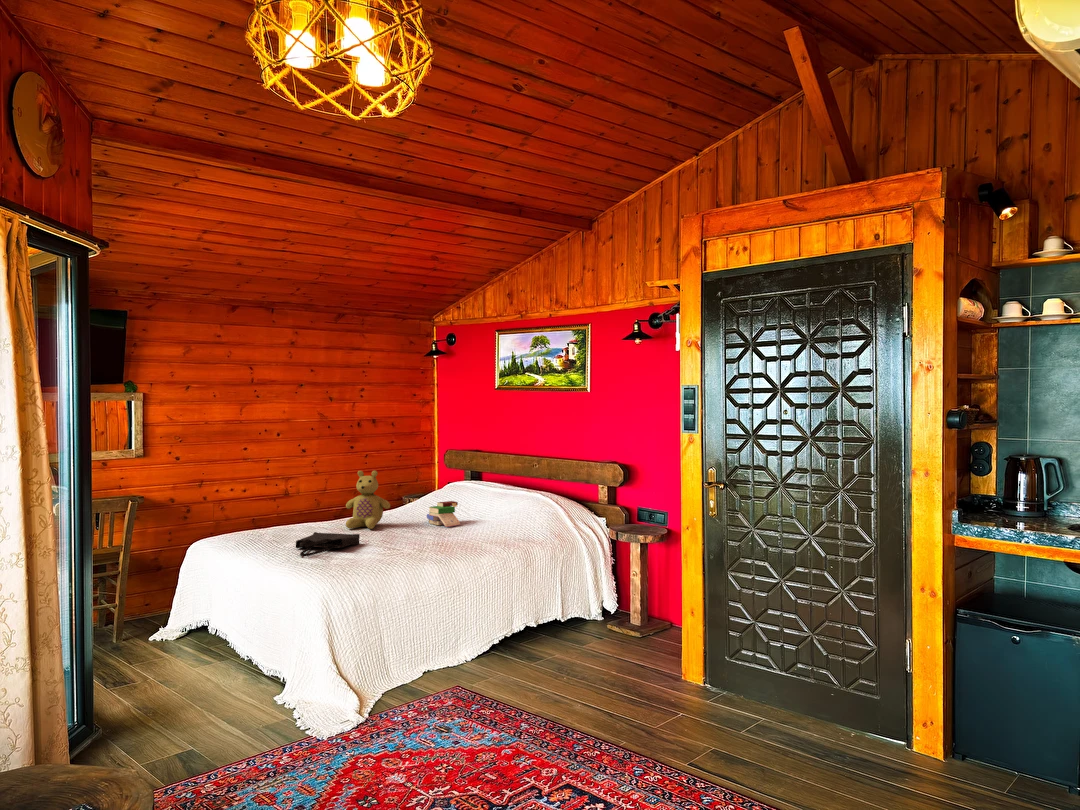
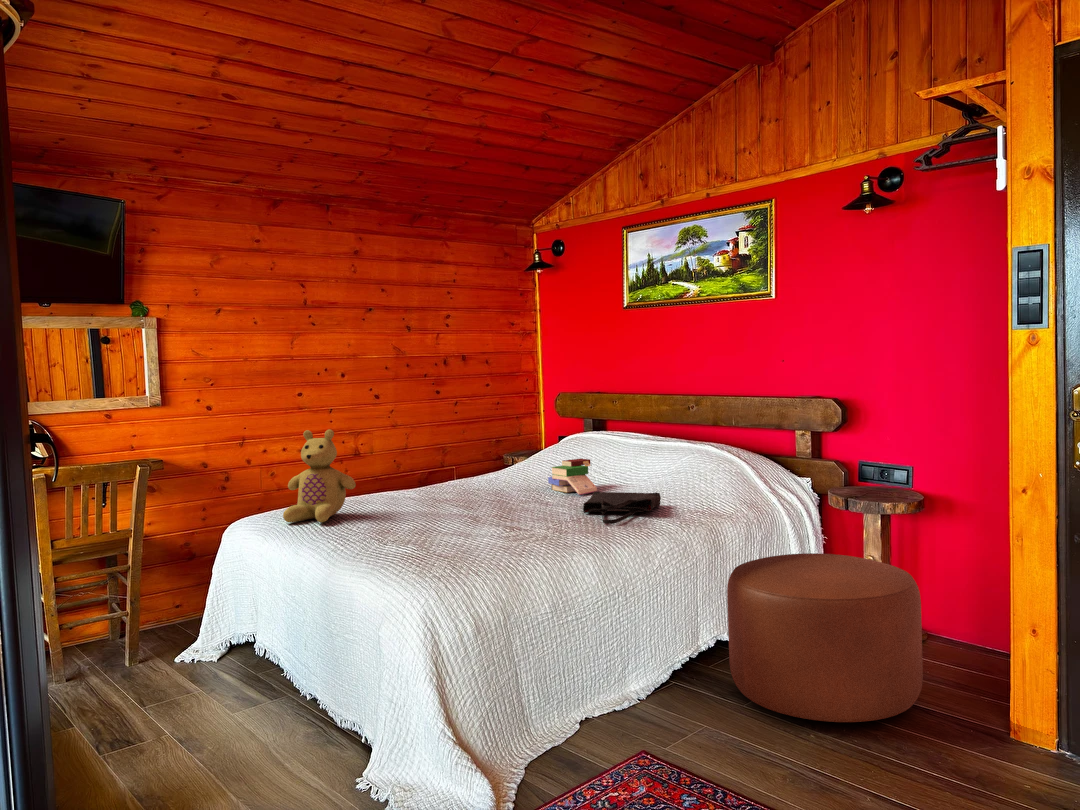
stuffed bear: present [346,471,390,529] -> present [283,430,356,522]
tote bag: present [296,532,360,556] -> present [583,491,661,524]
ottoman: none [526,569,643,671] -> present [727,553,923,722]

